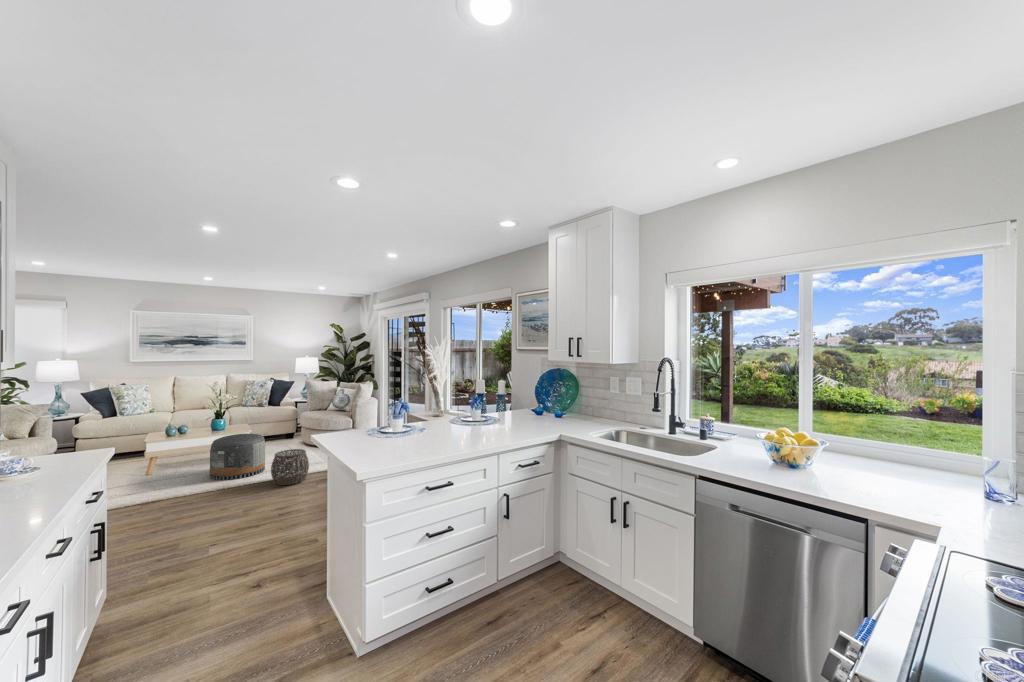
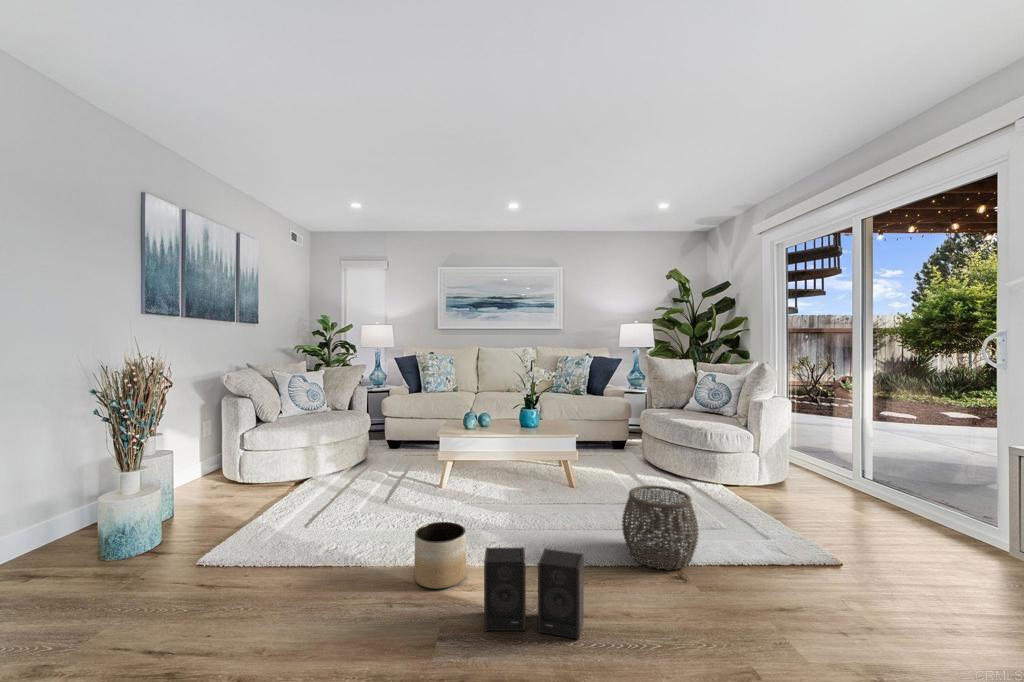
pouf: present [210,434,265,480] -> none [519,437,601,522]
speaker: none [189,478,243,520] -> present [484,547,584,640]
planter: none [140,483,175,516] -> present [414,522,466,589]

